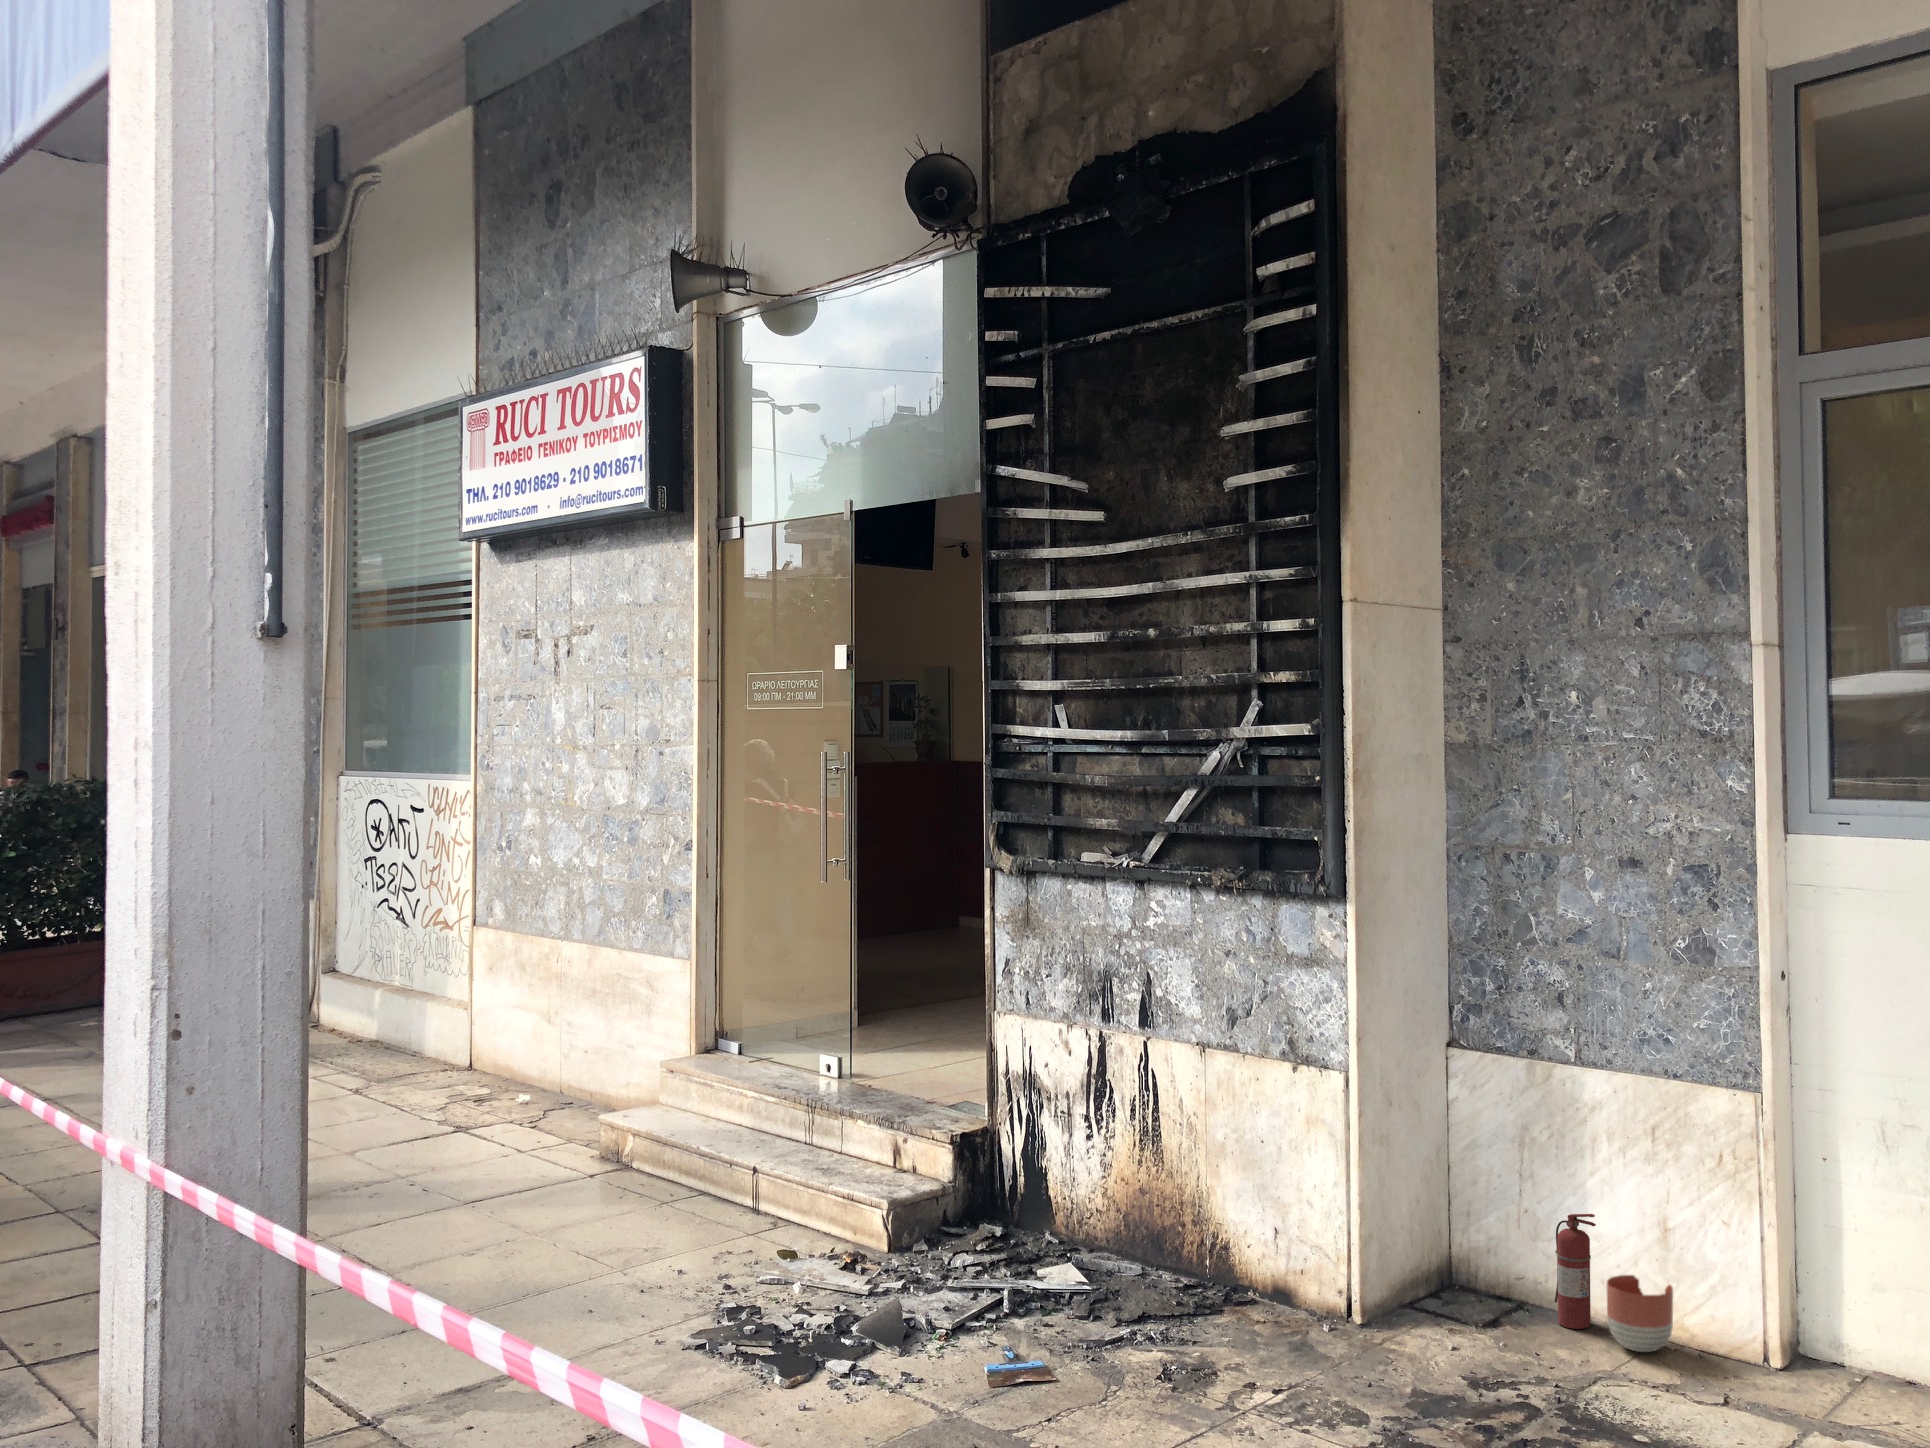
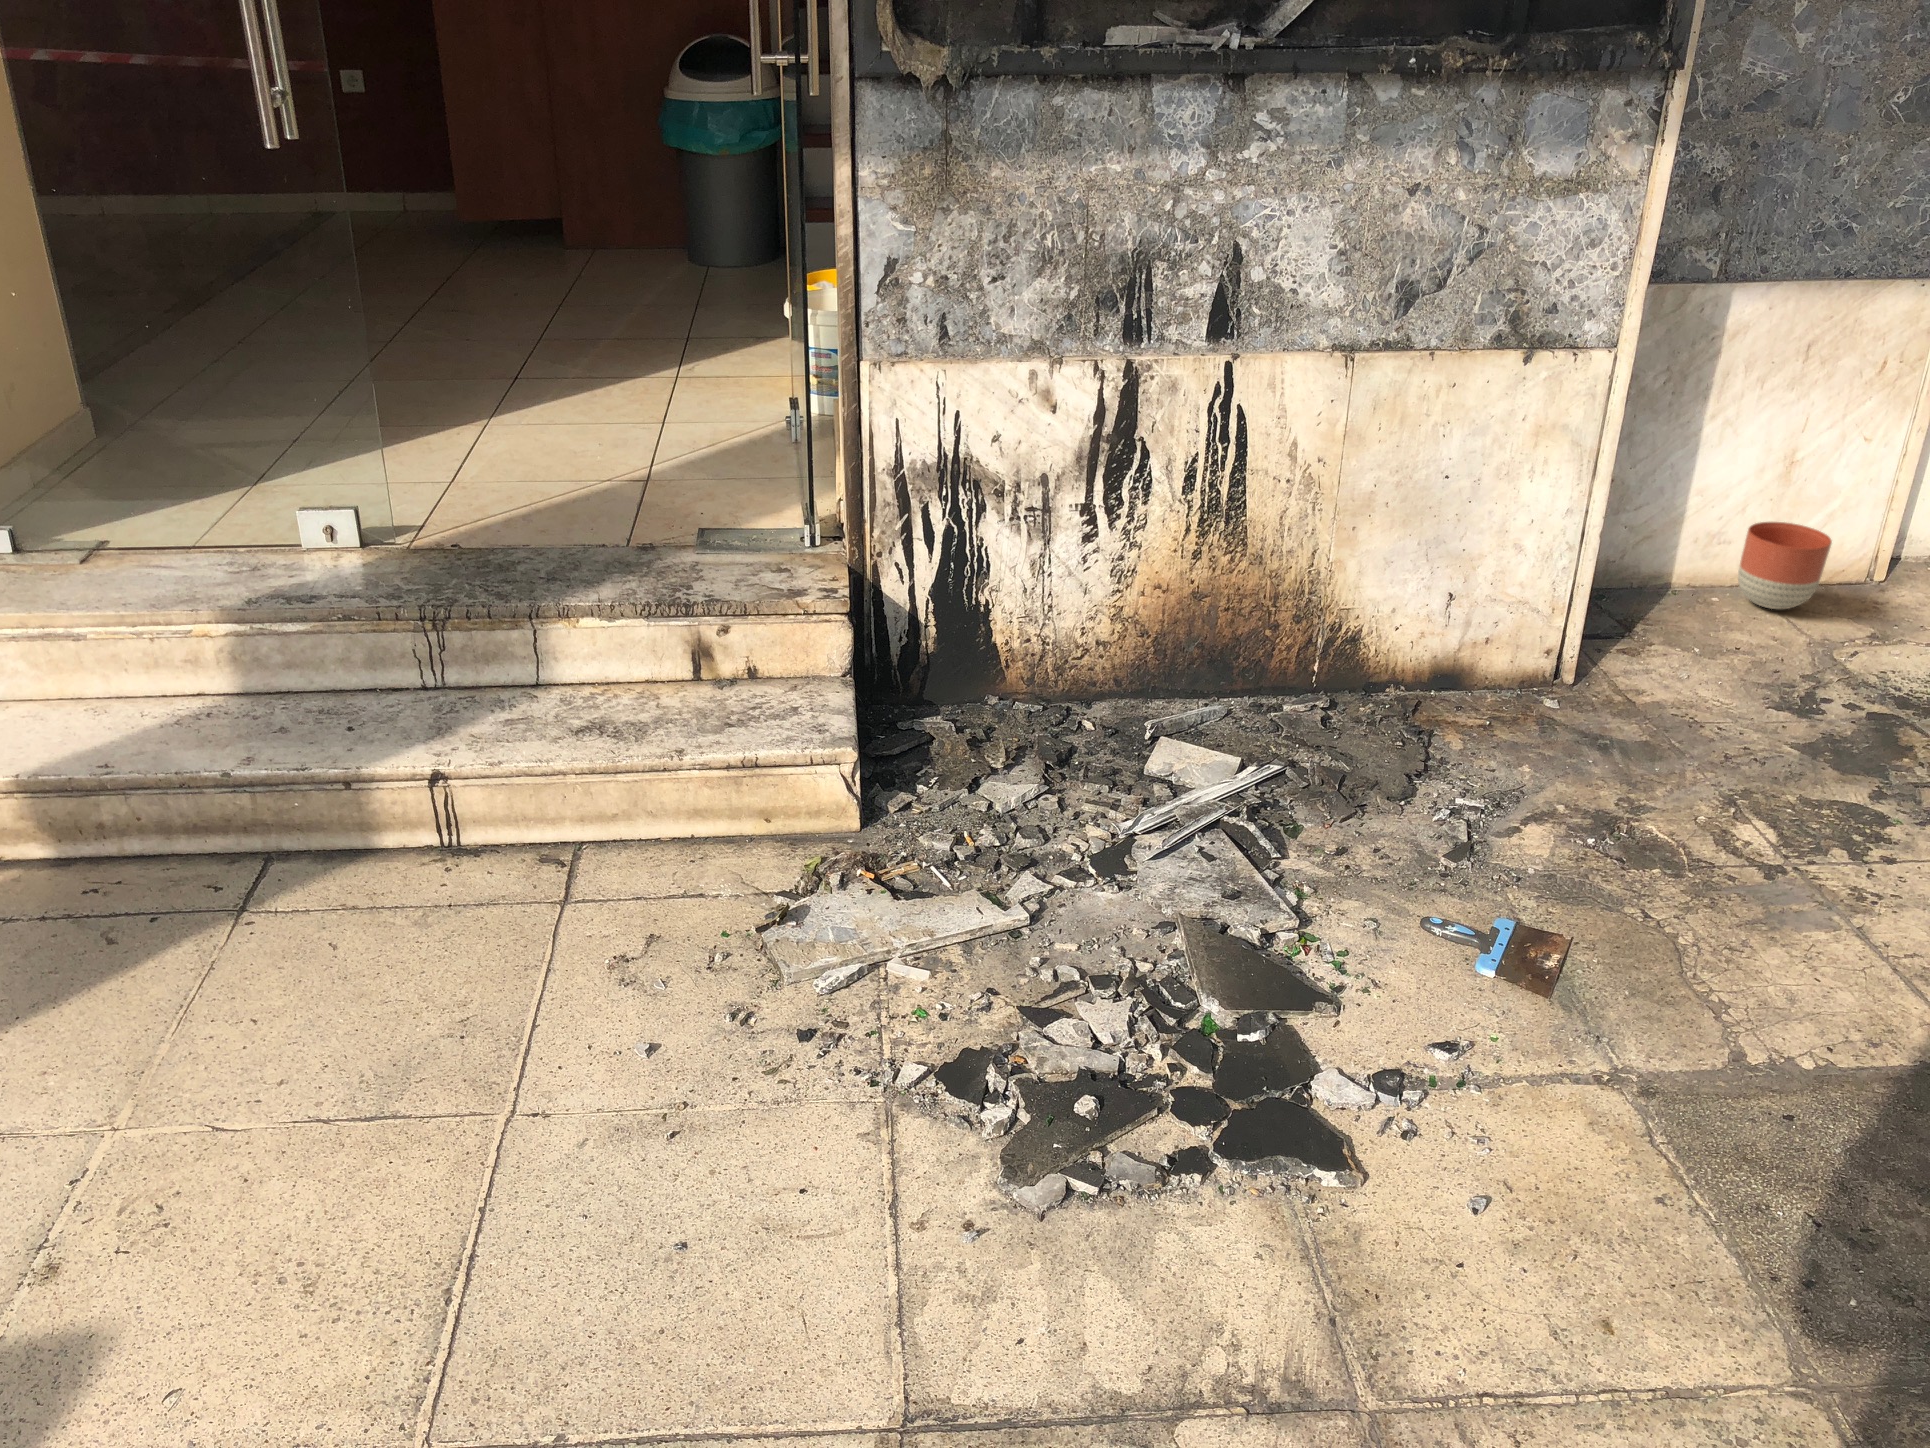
fire extinguisher: present [1554,1214,1596,1329] -> none [1647,466,1730,605]

